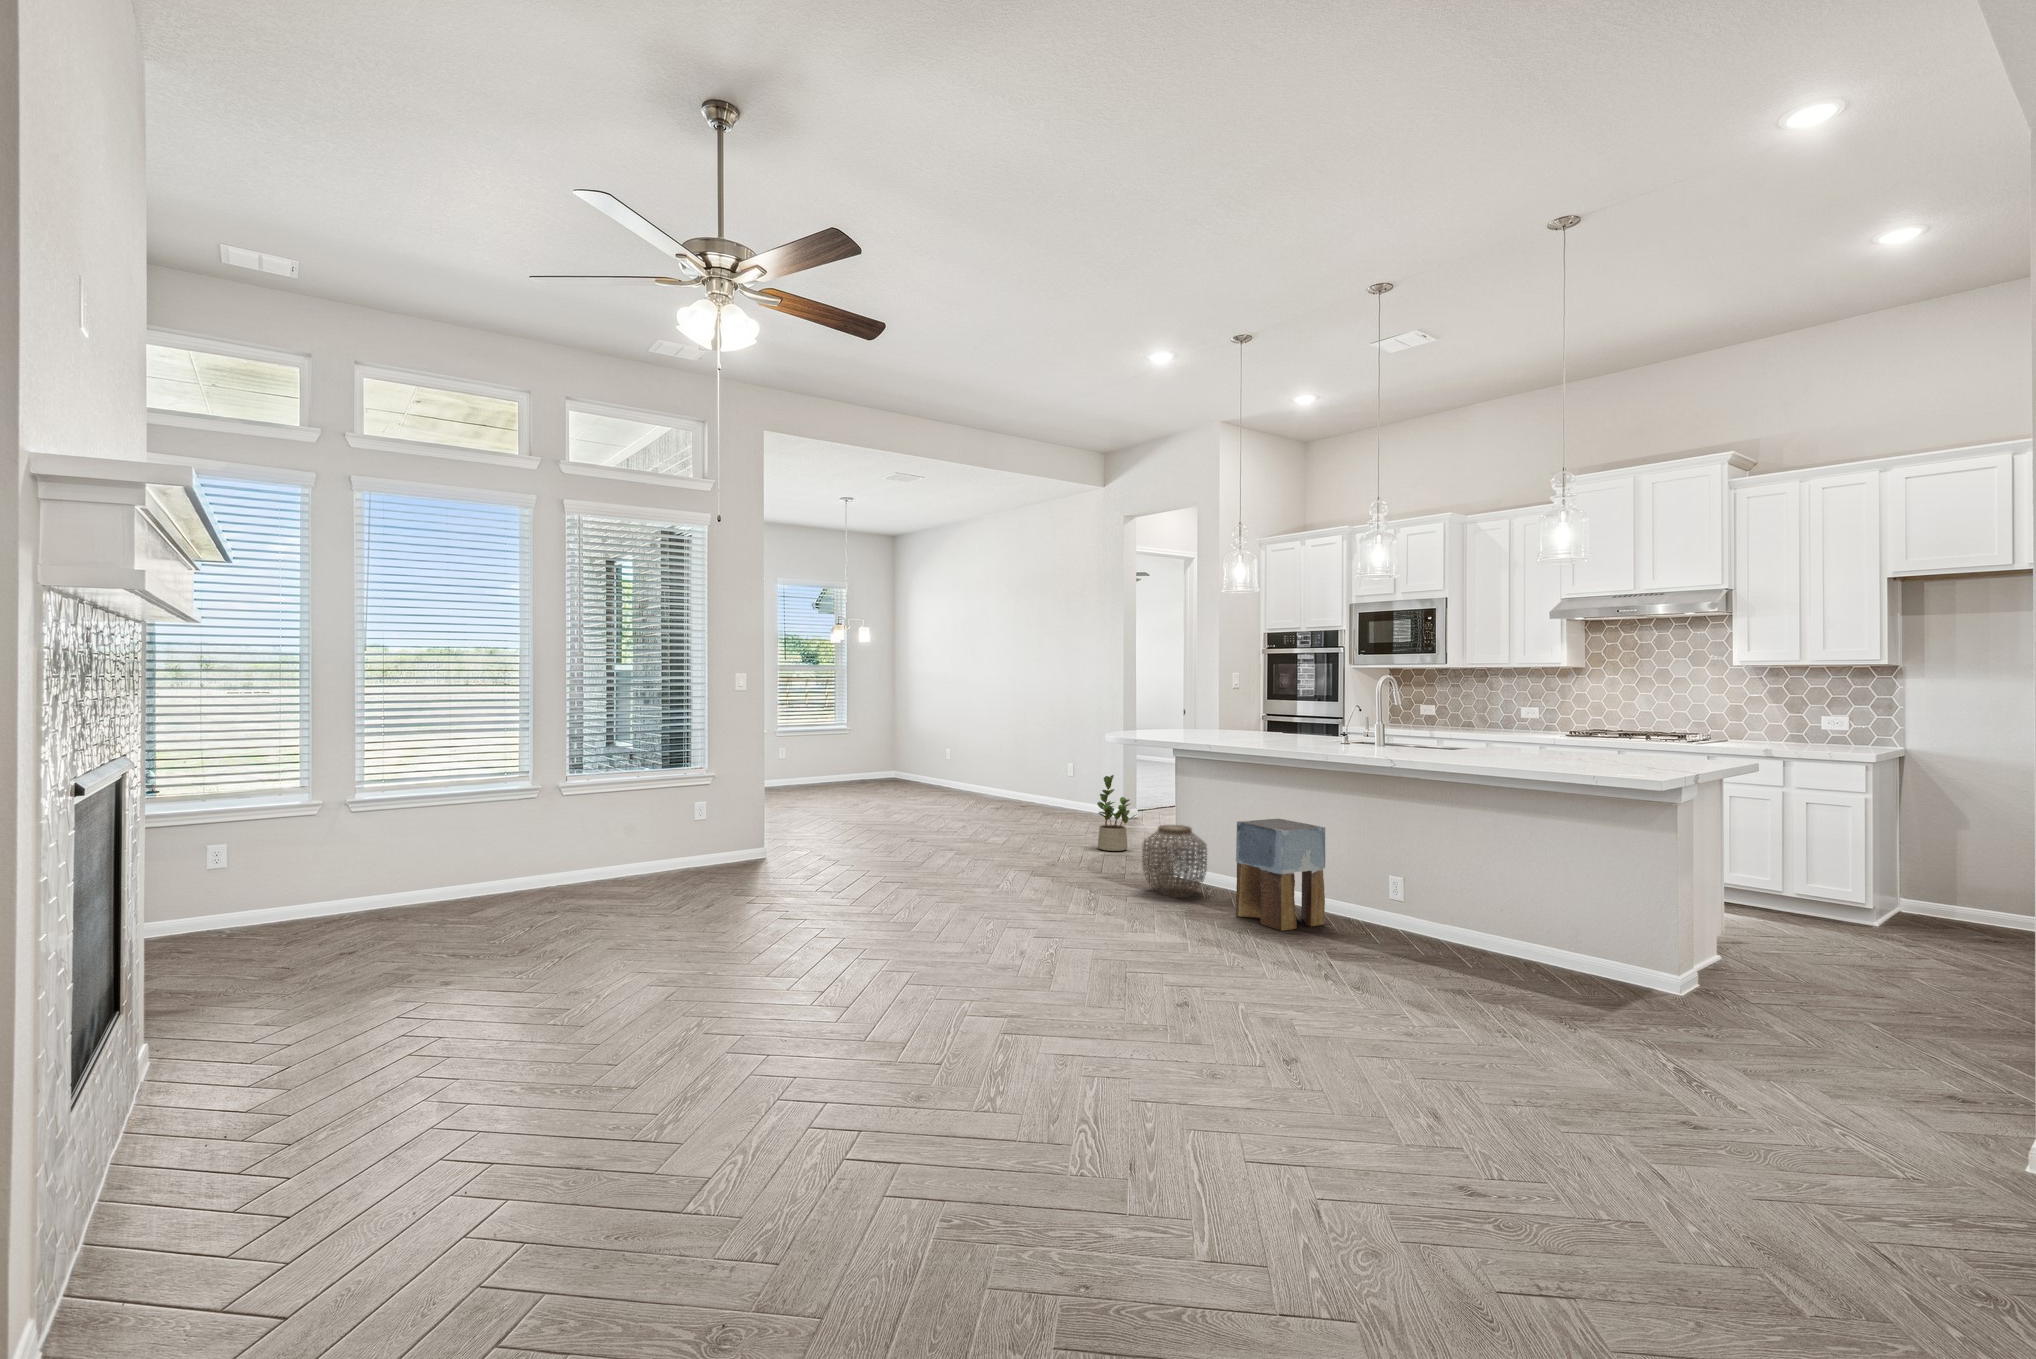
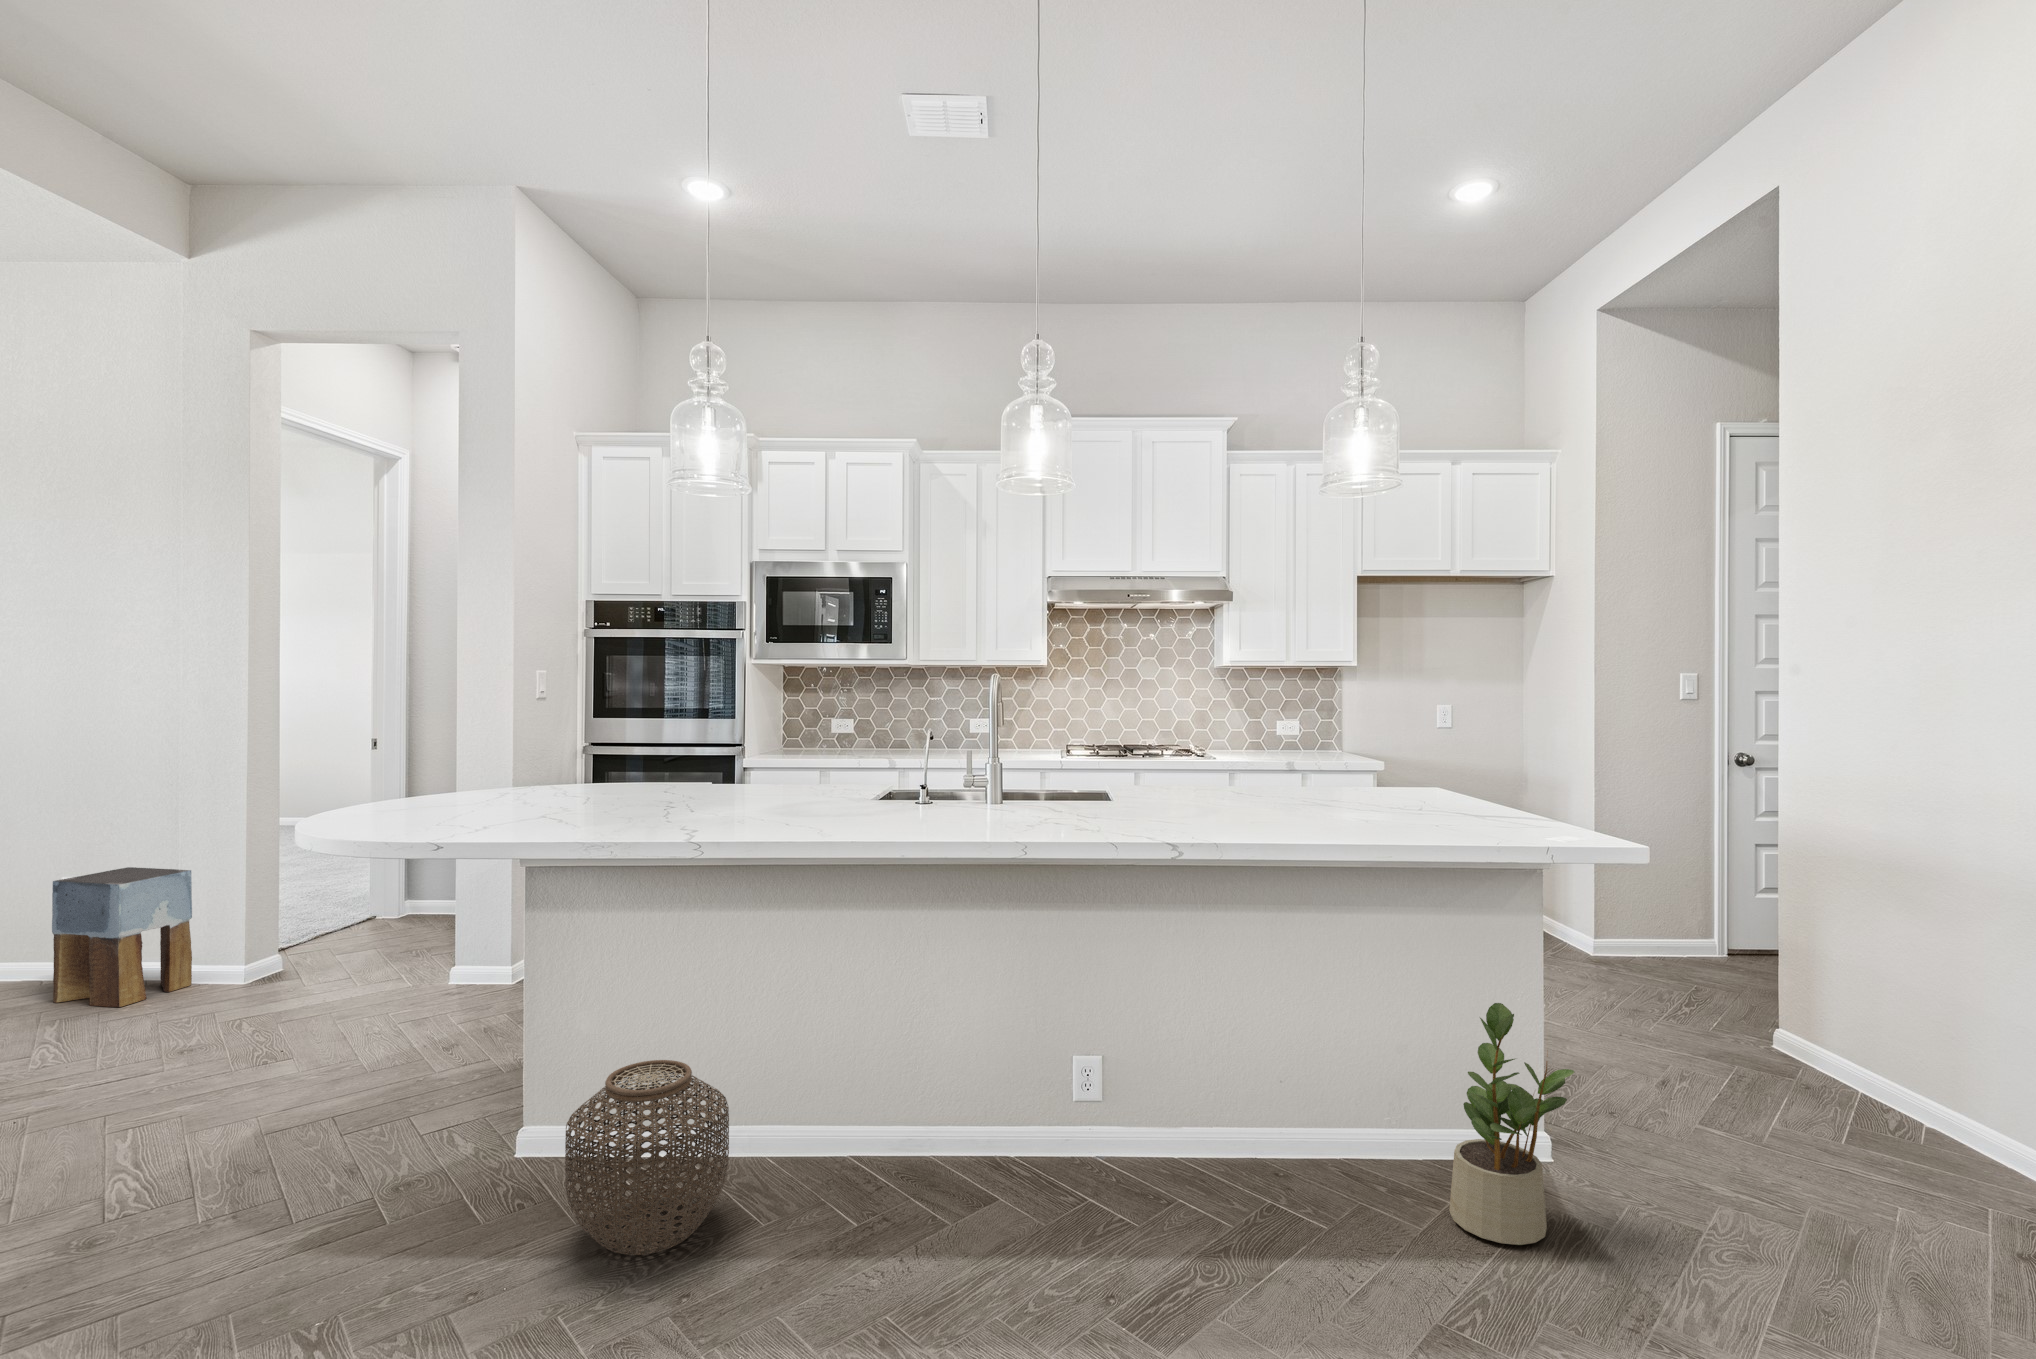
potted plant: present [1097,775,1136,851] -> present [1449,1003,1575,1245]
stool: present [1236,819,1325,931] -> present [52,867,192,1007]

